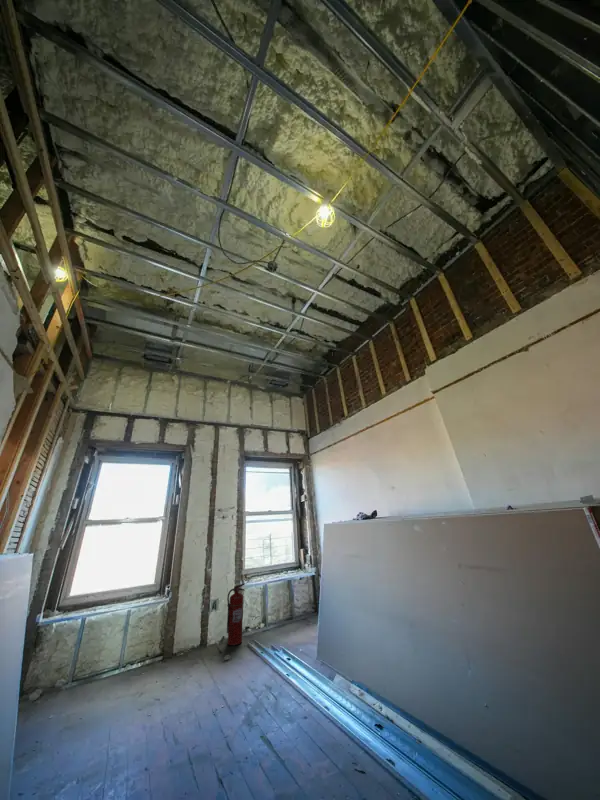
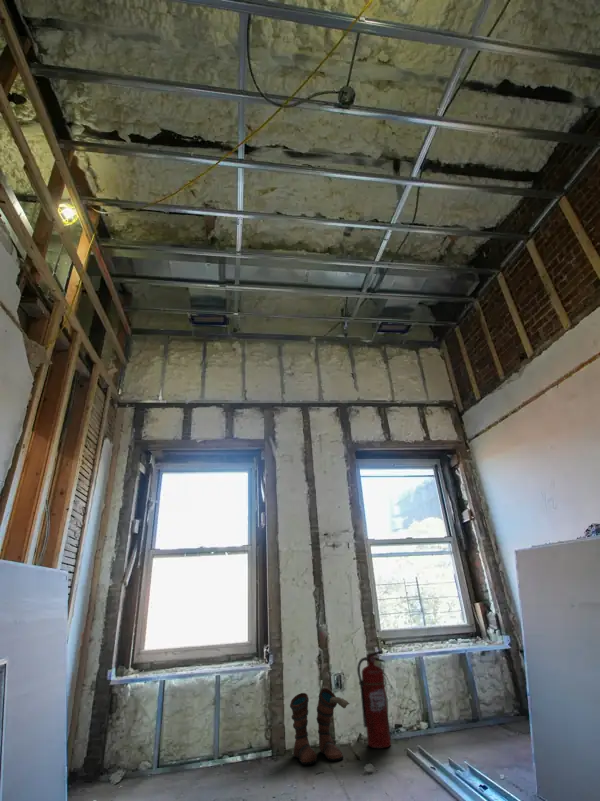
boots: none [178,611,220,663] -> present [290,688,349,764]

